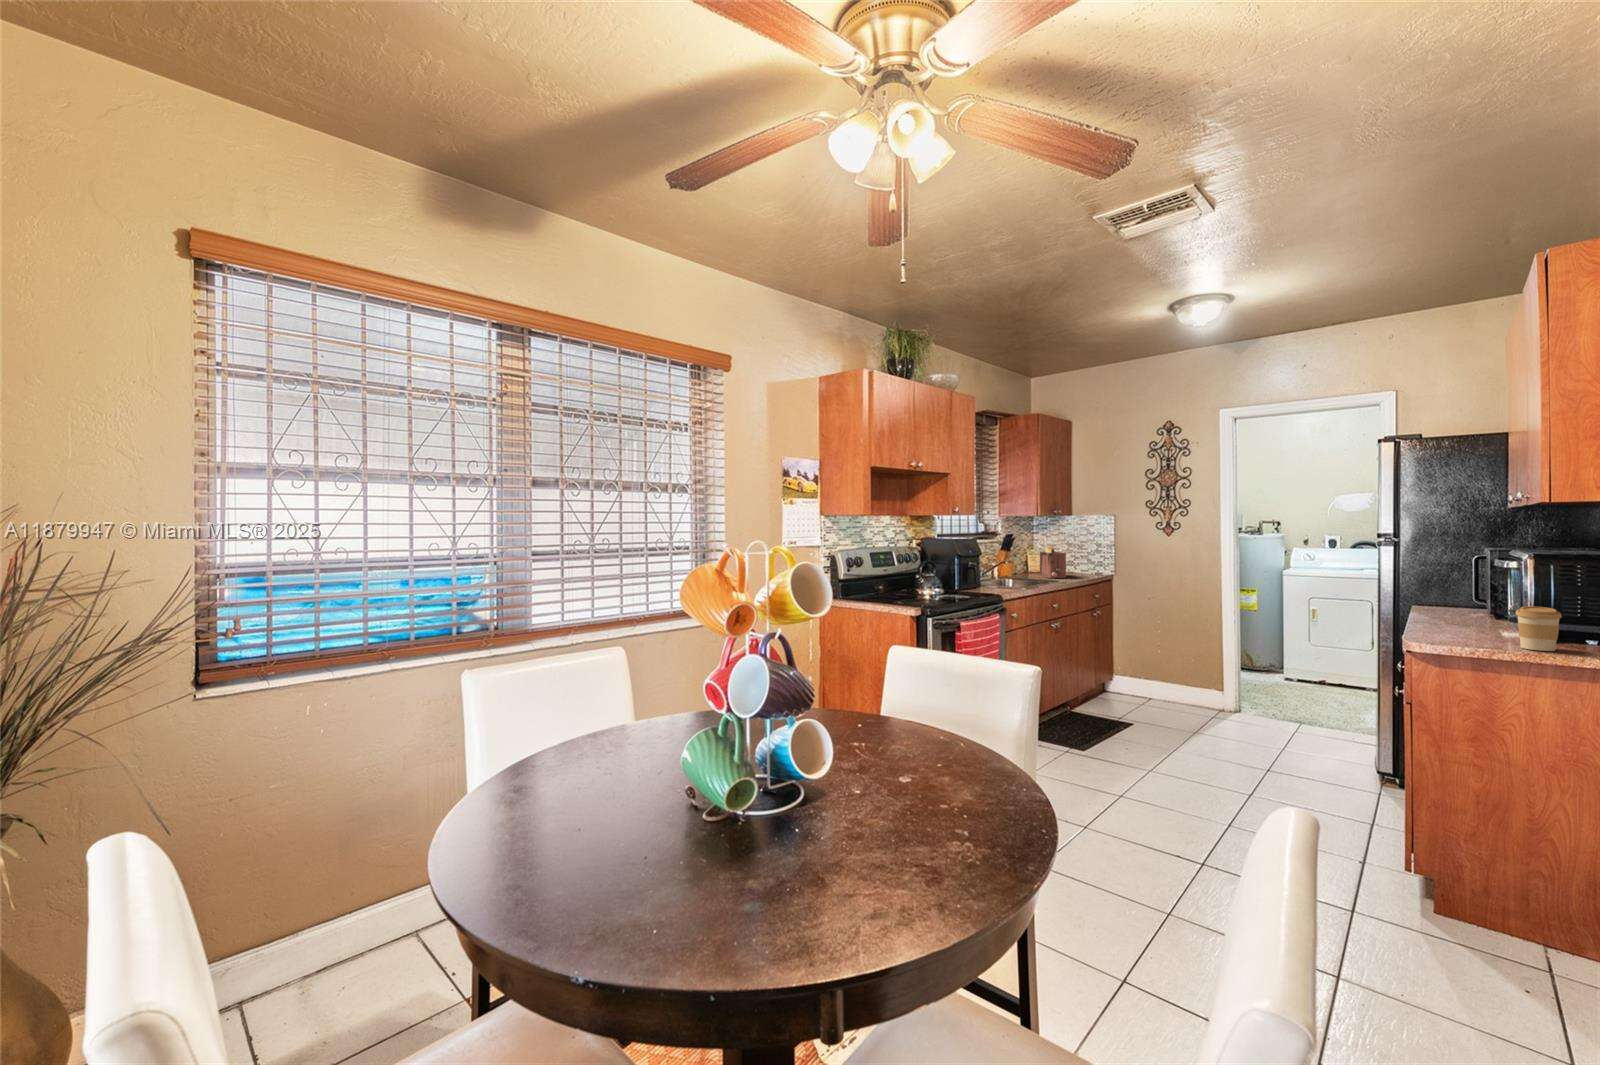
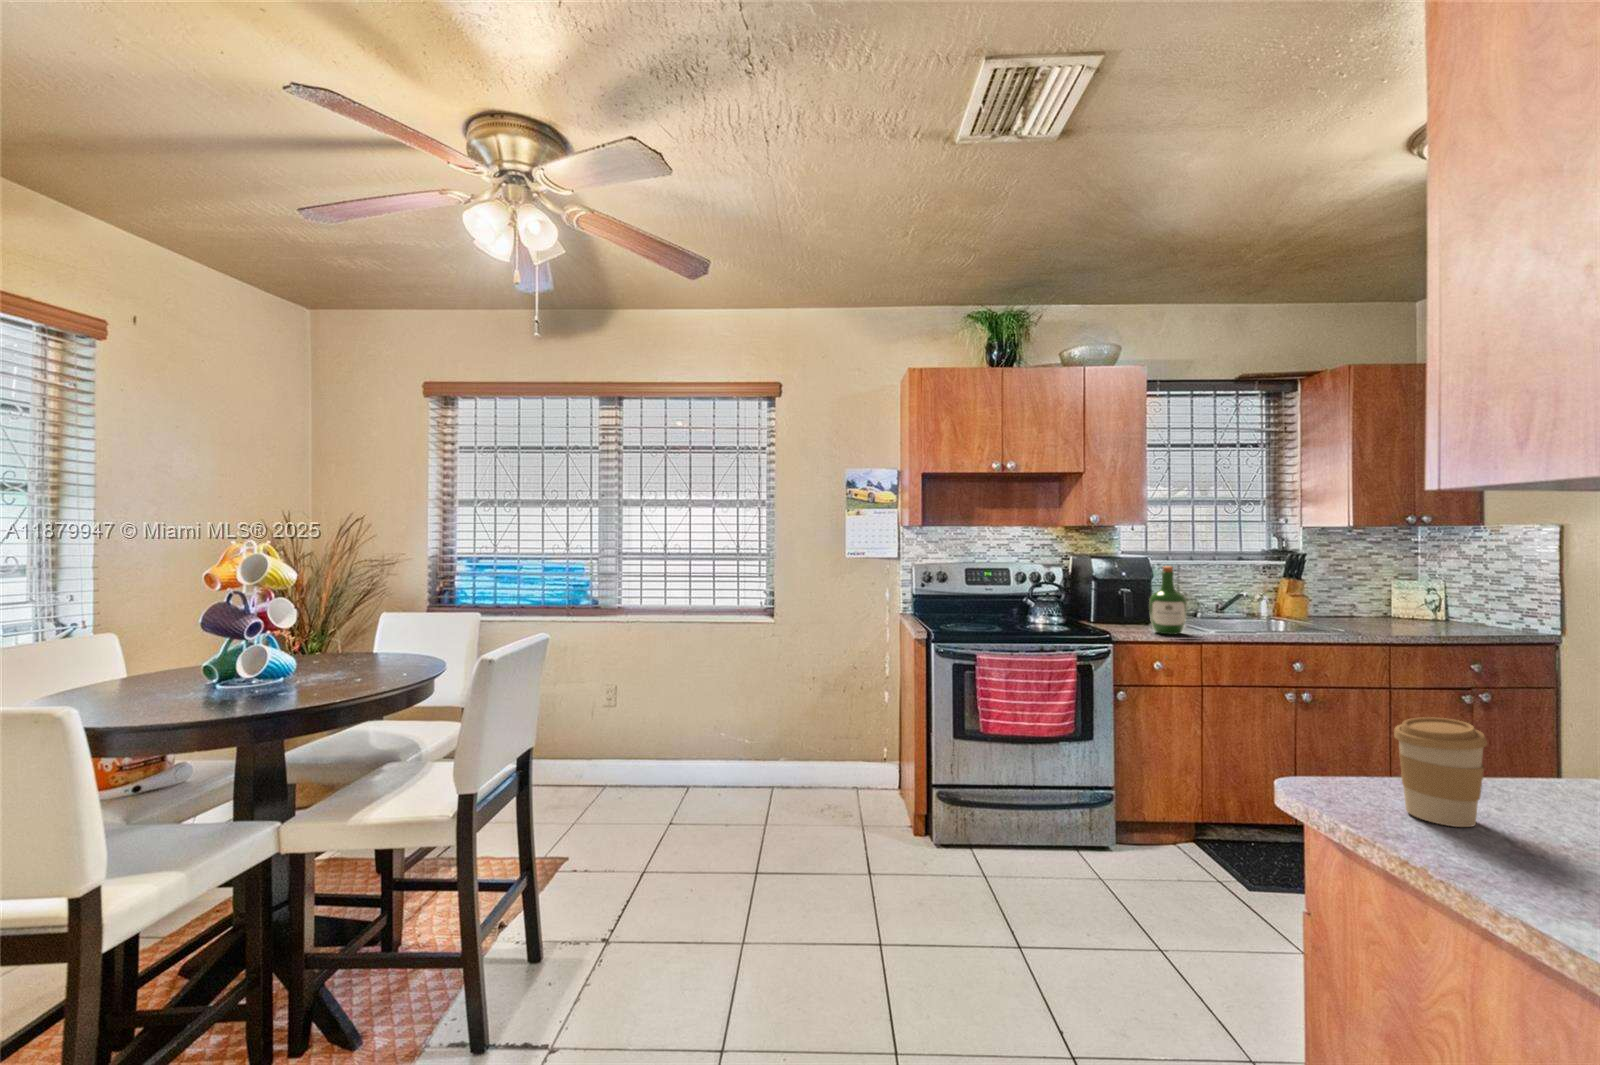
wine bottle: none [999,545,1024,593] -> present [1149,566,1187,635]
toaster: present [1040,546,1066,578] -> none [1359,575,1406,629]

